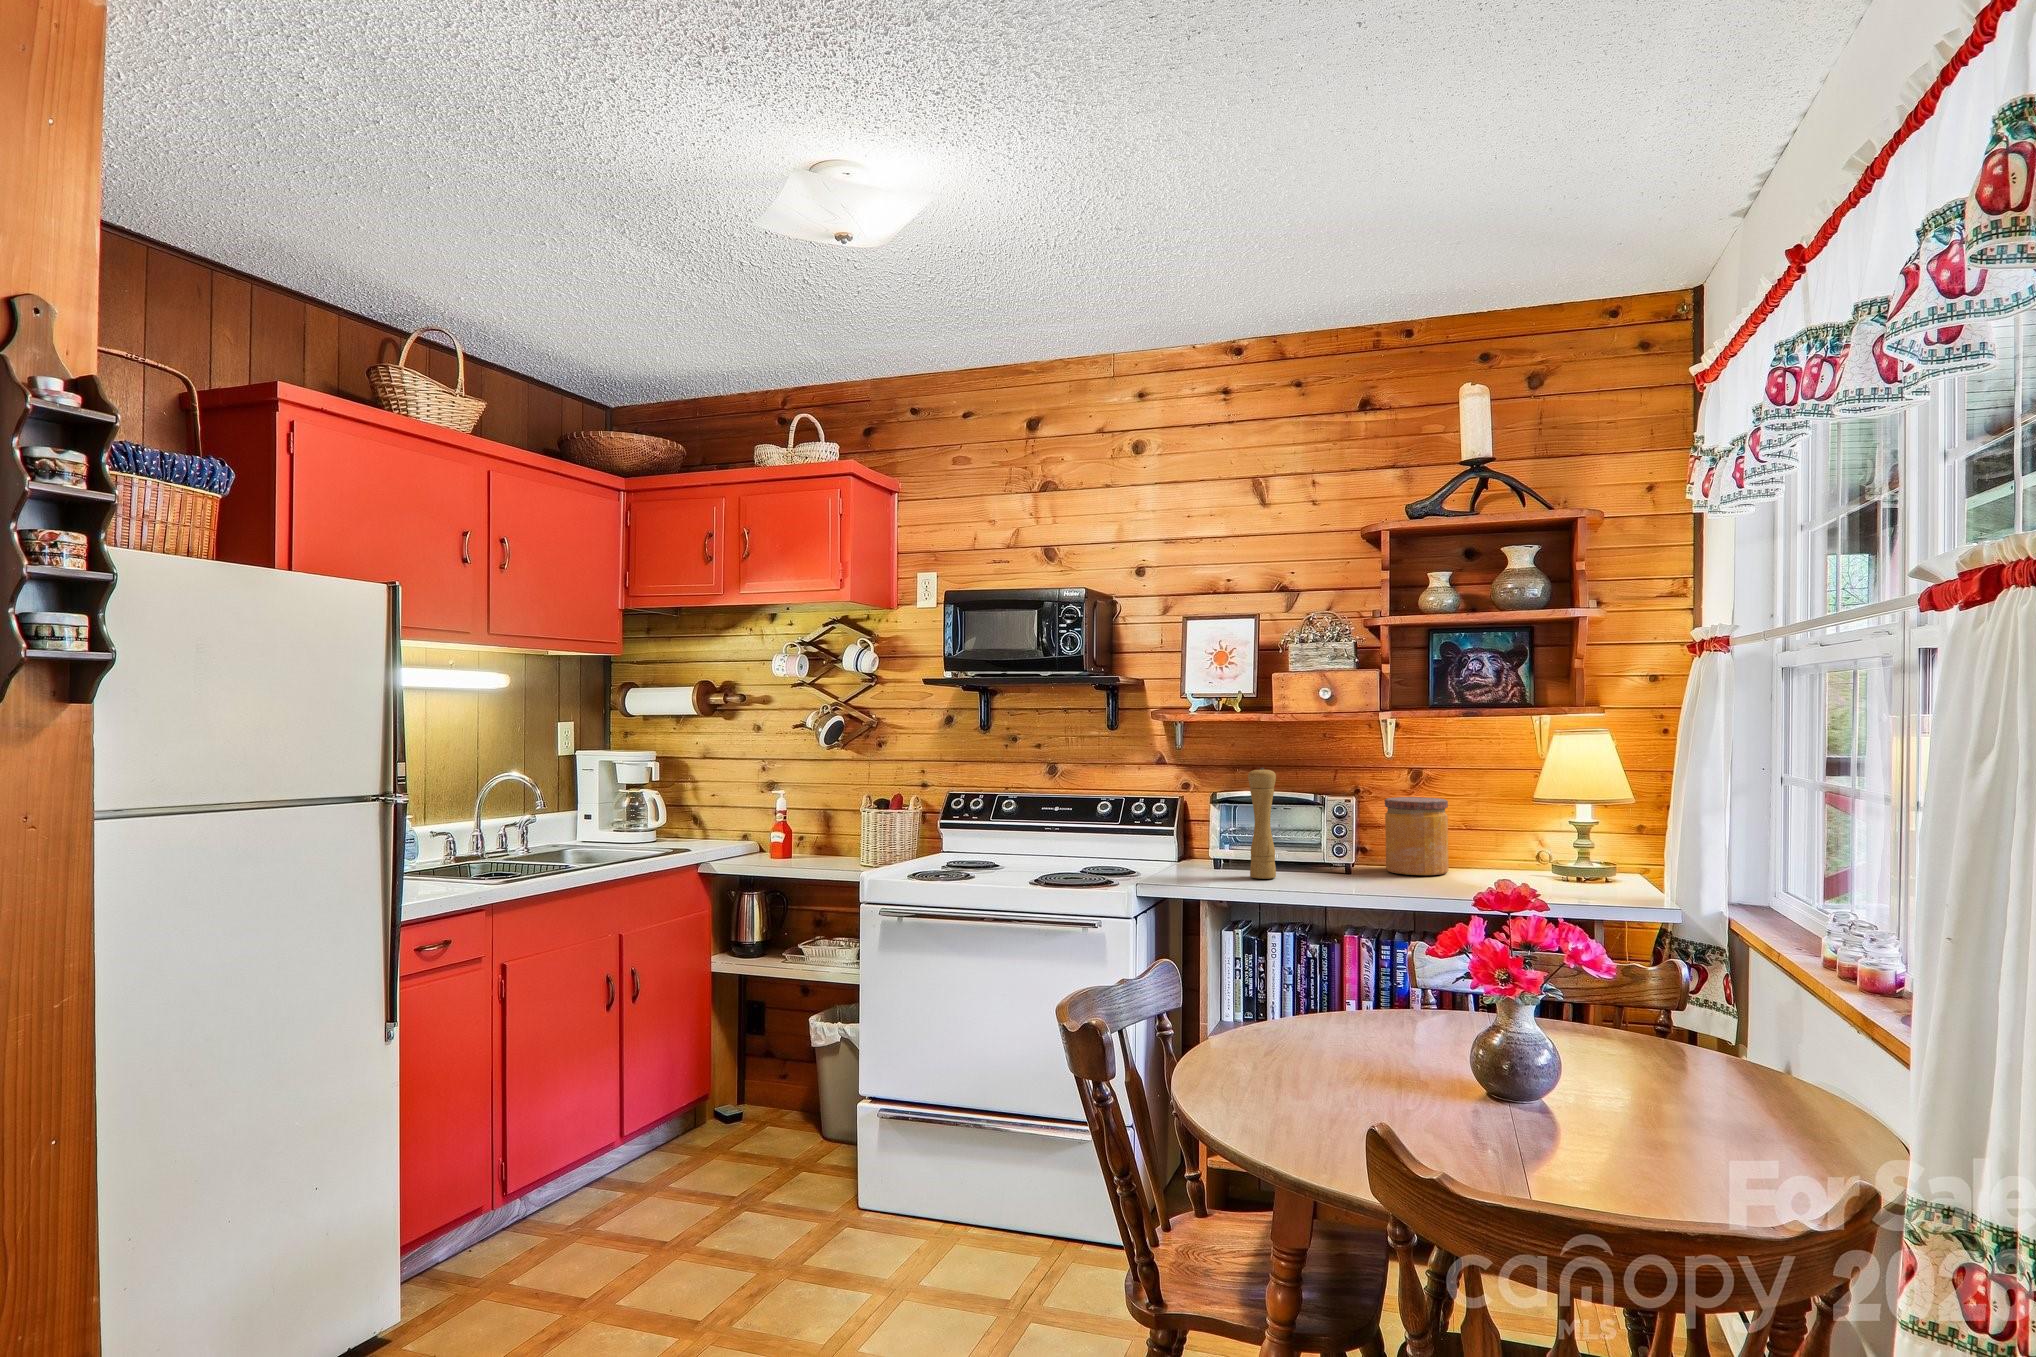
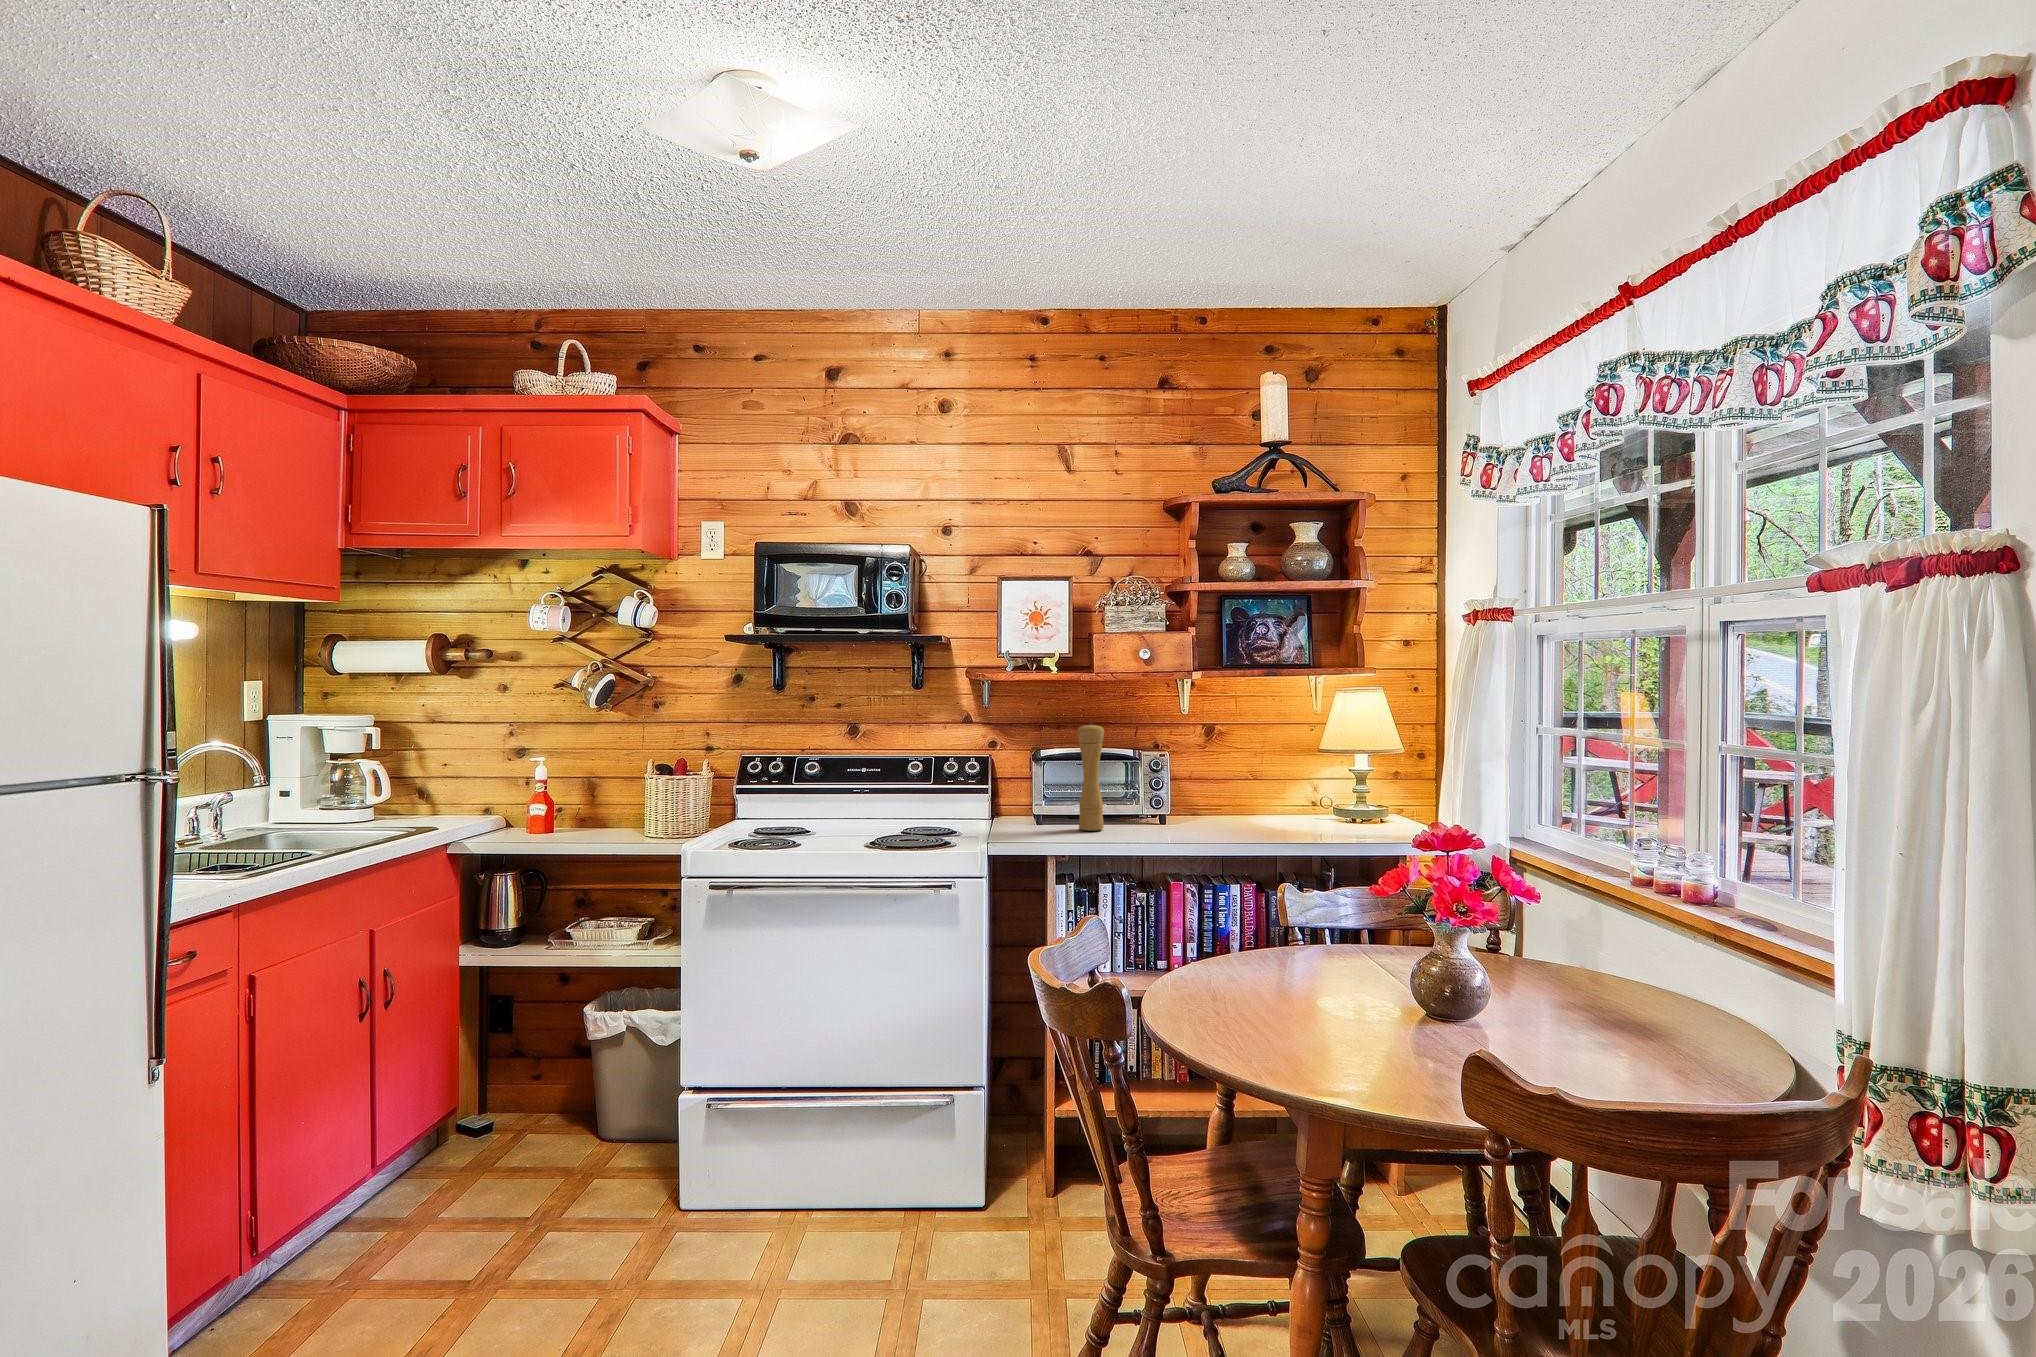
jar: present [1385,797,1449,875] -> none [1191,751,1247,822]

